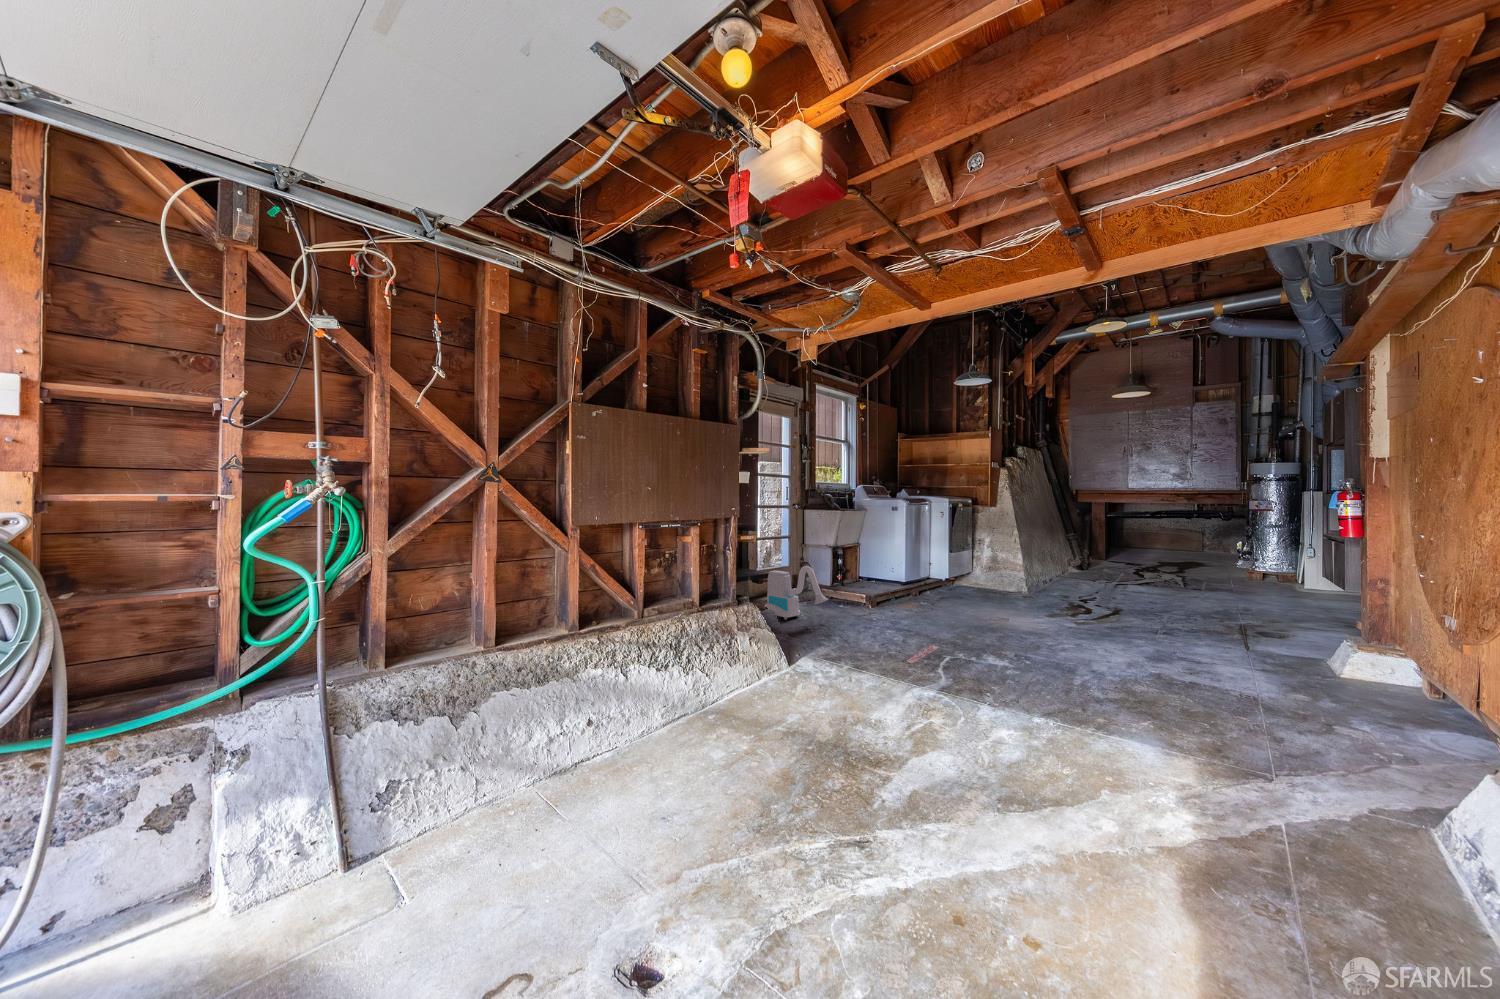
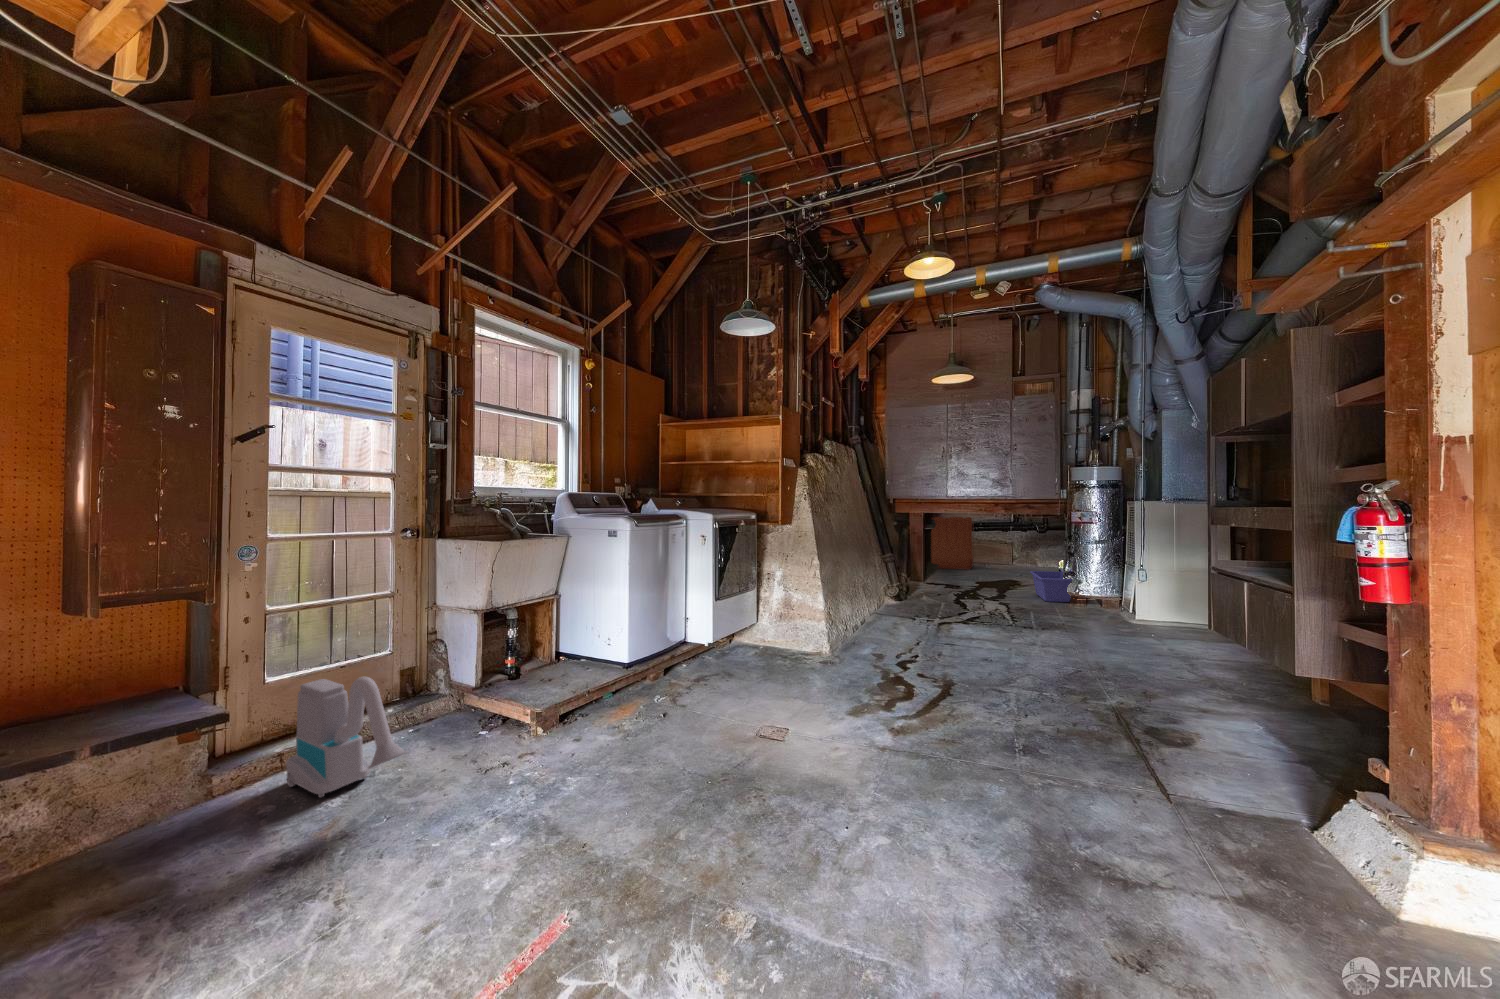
filing cabinet: none [1115,499,1159,554] -> present [931,517,973,570]
storage bin: none [1209,551,1253,577] -> present [1030,571,1072,602]

